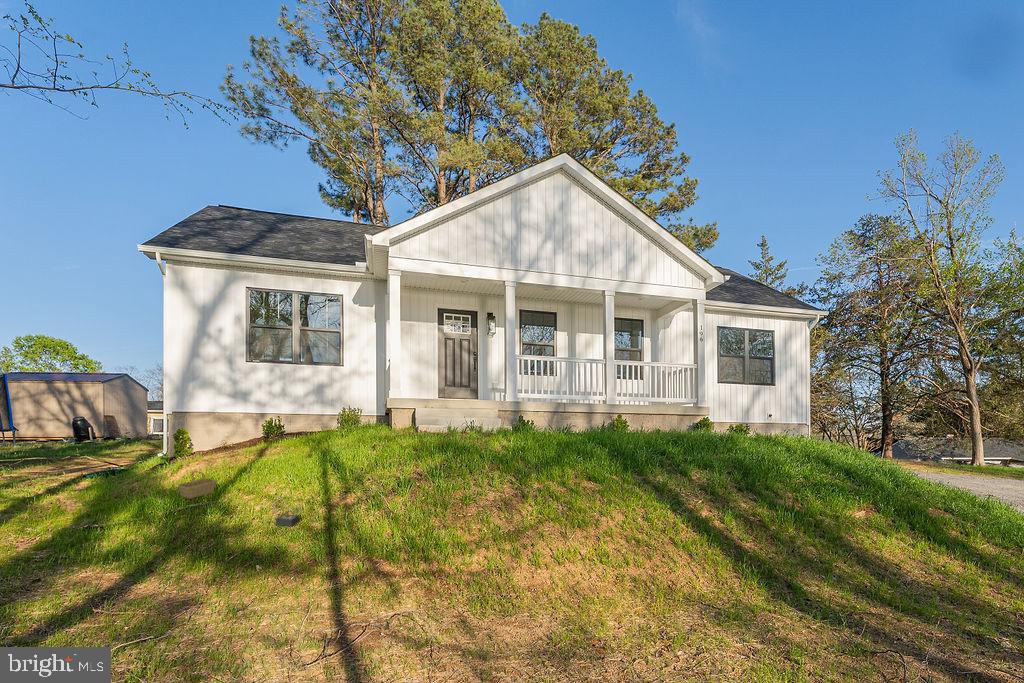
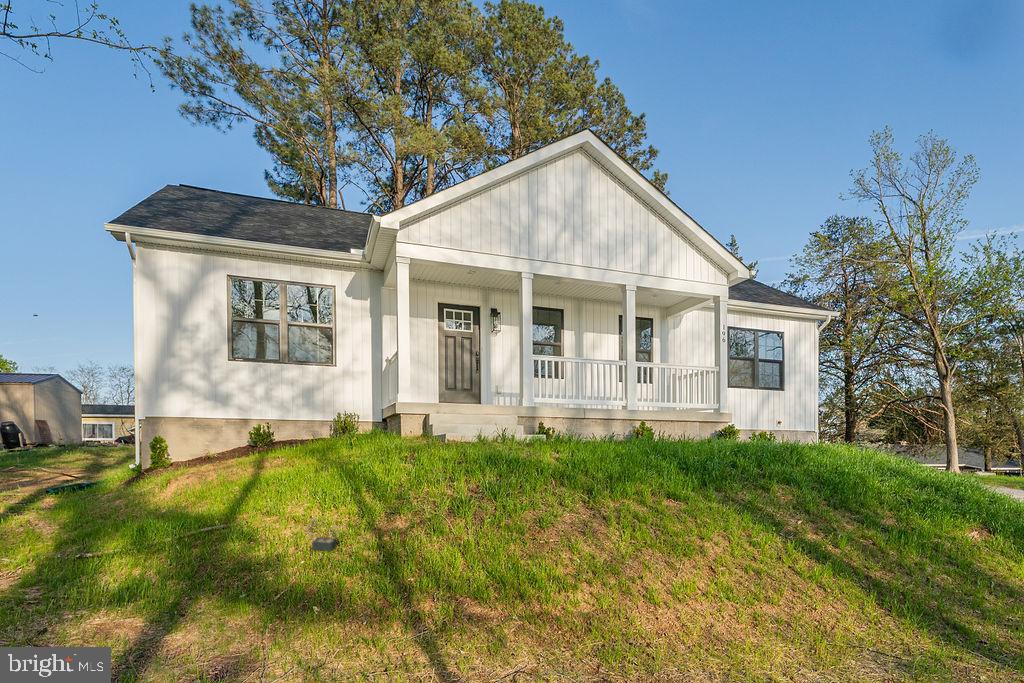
basket: present [178,471,217,499] -> none [182,489,224,521]

